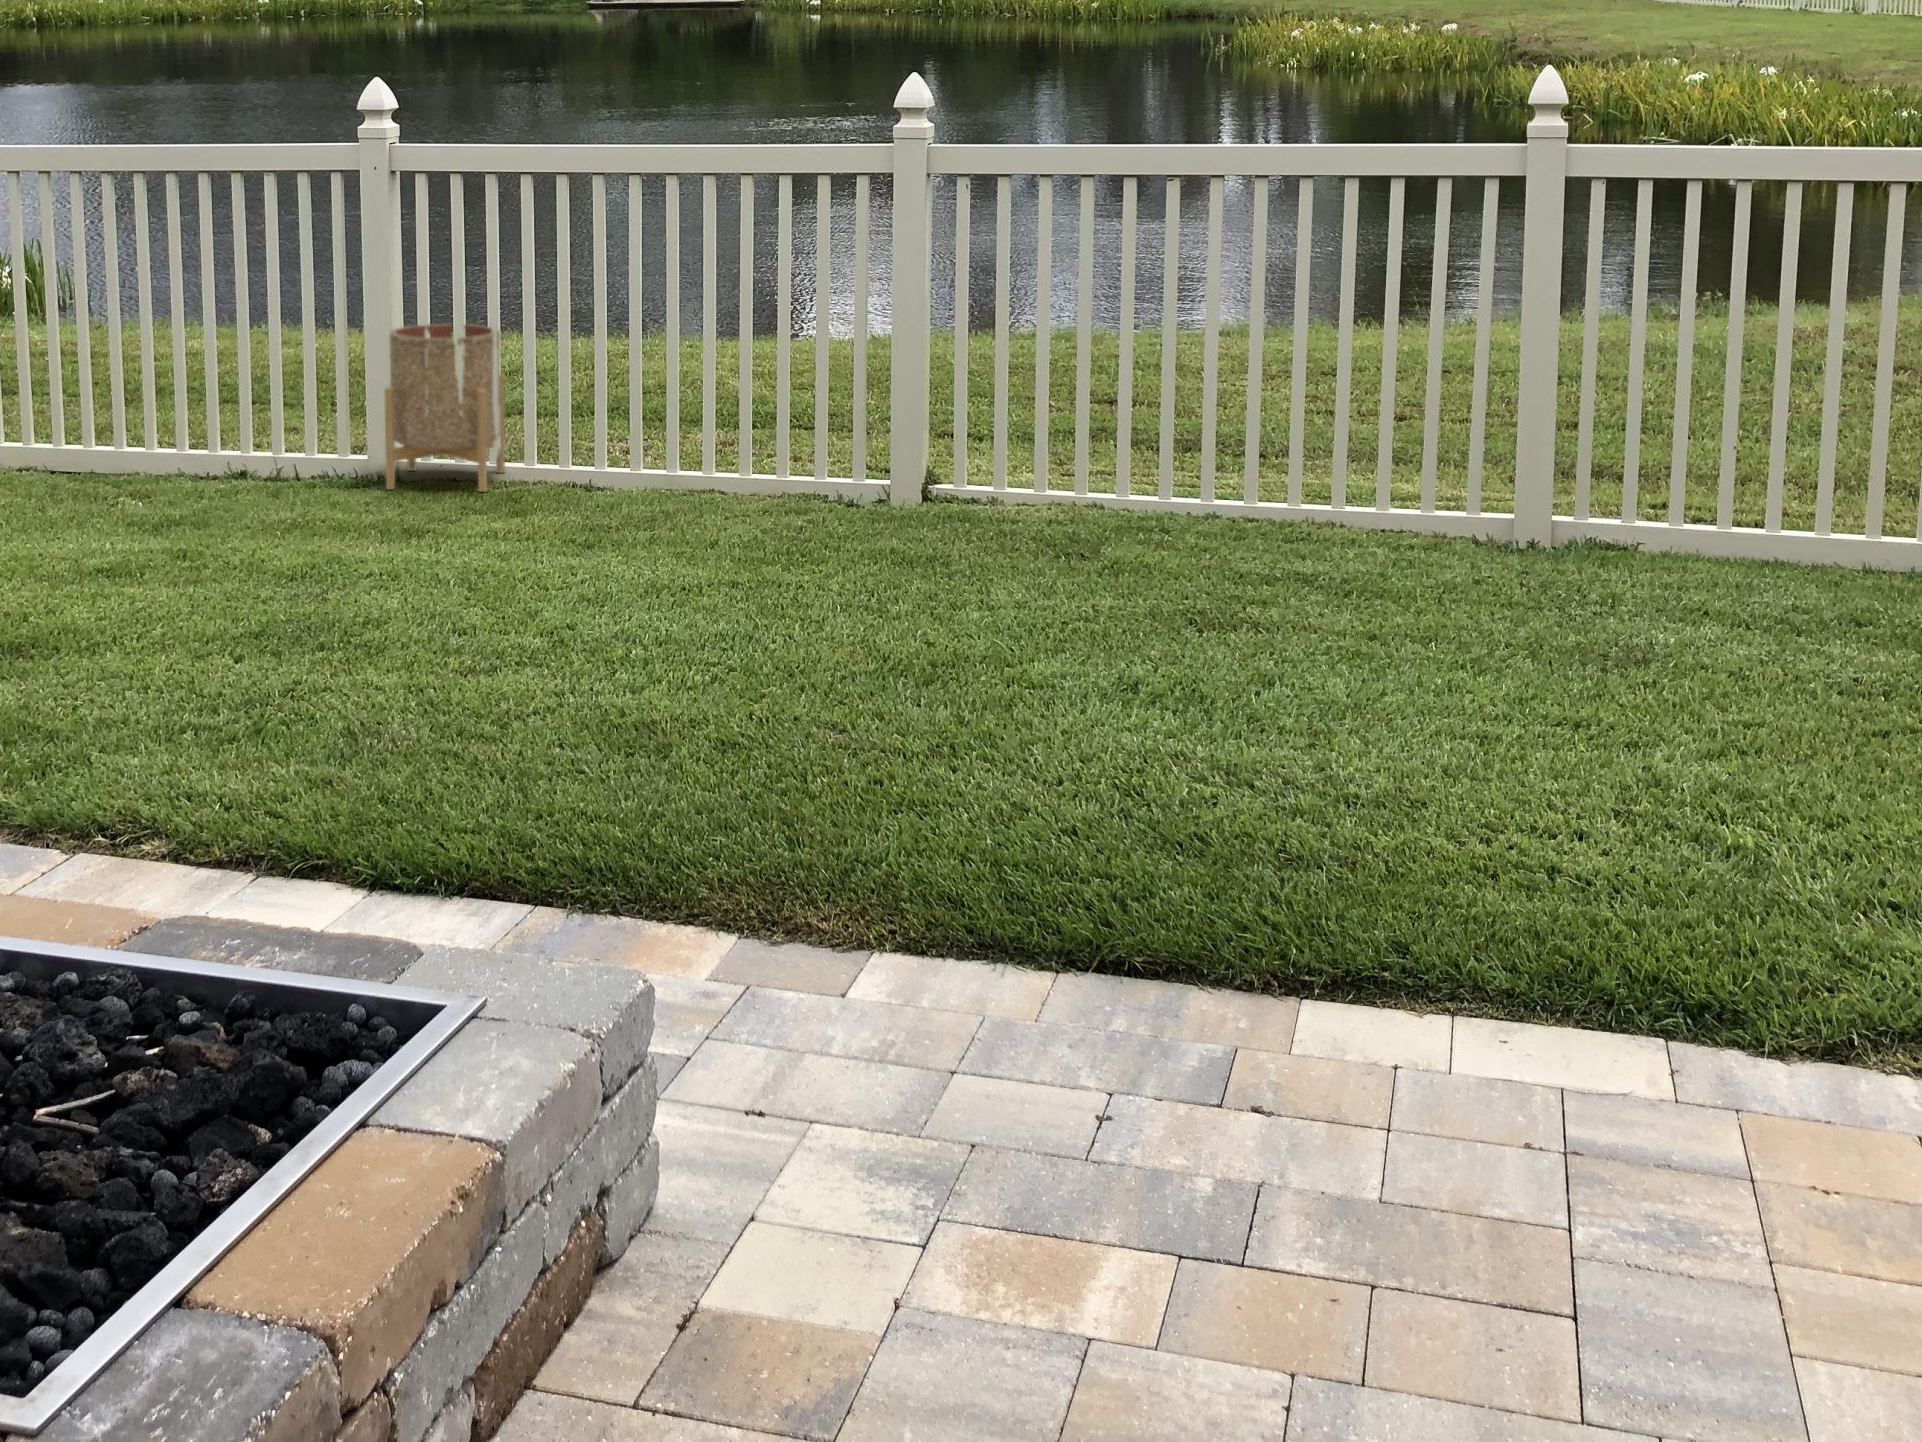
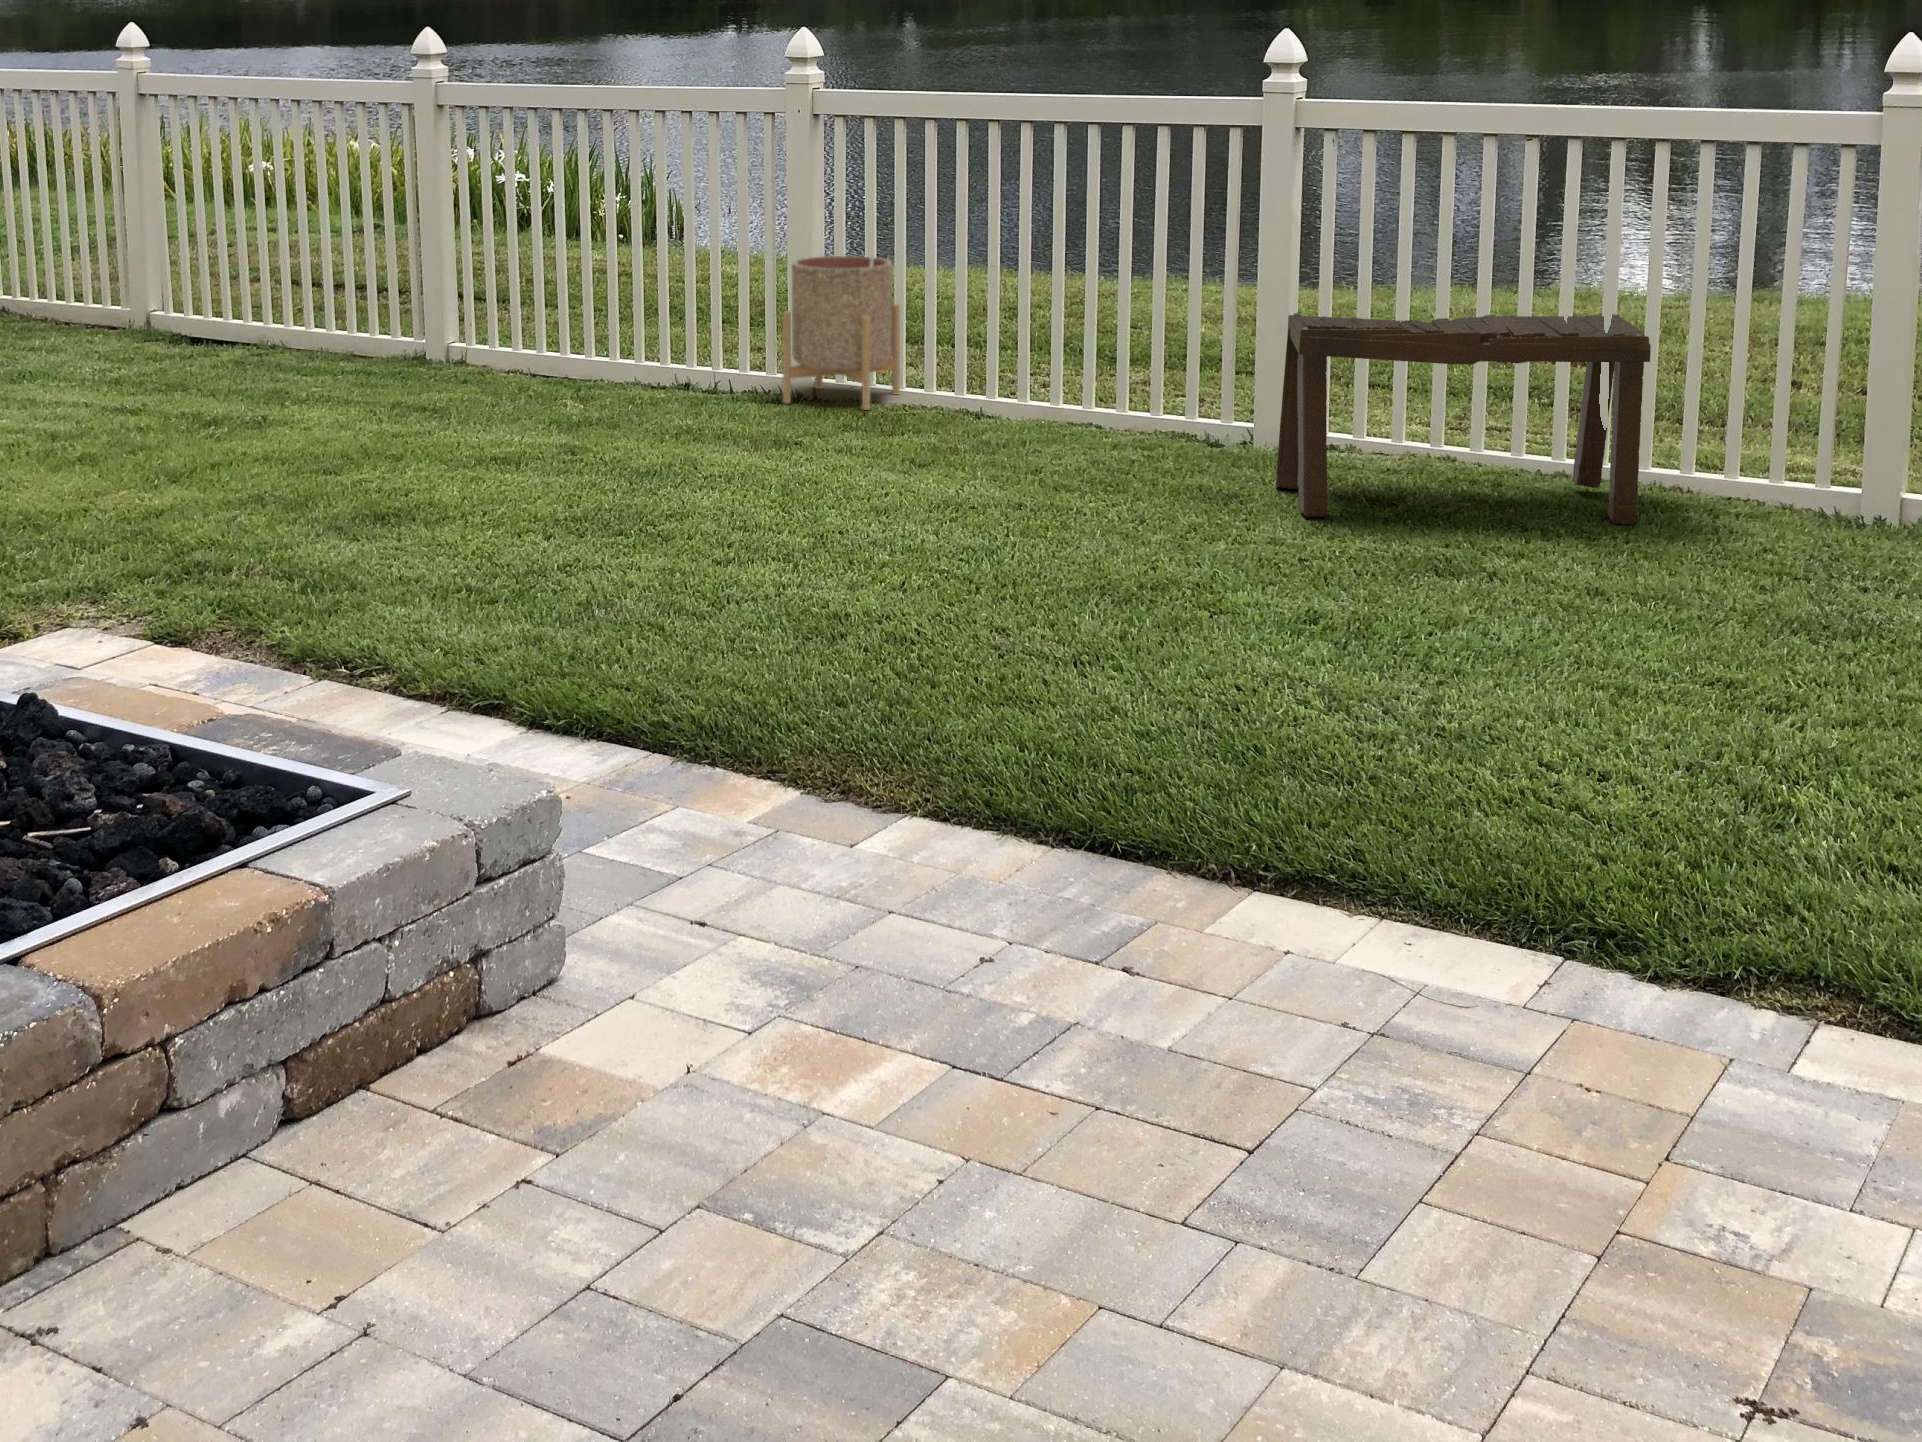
bench: none [970,357,1356,580] -> present [1276,313,1651,525]

